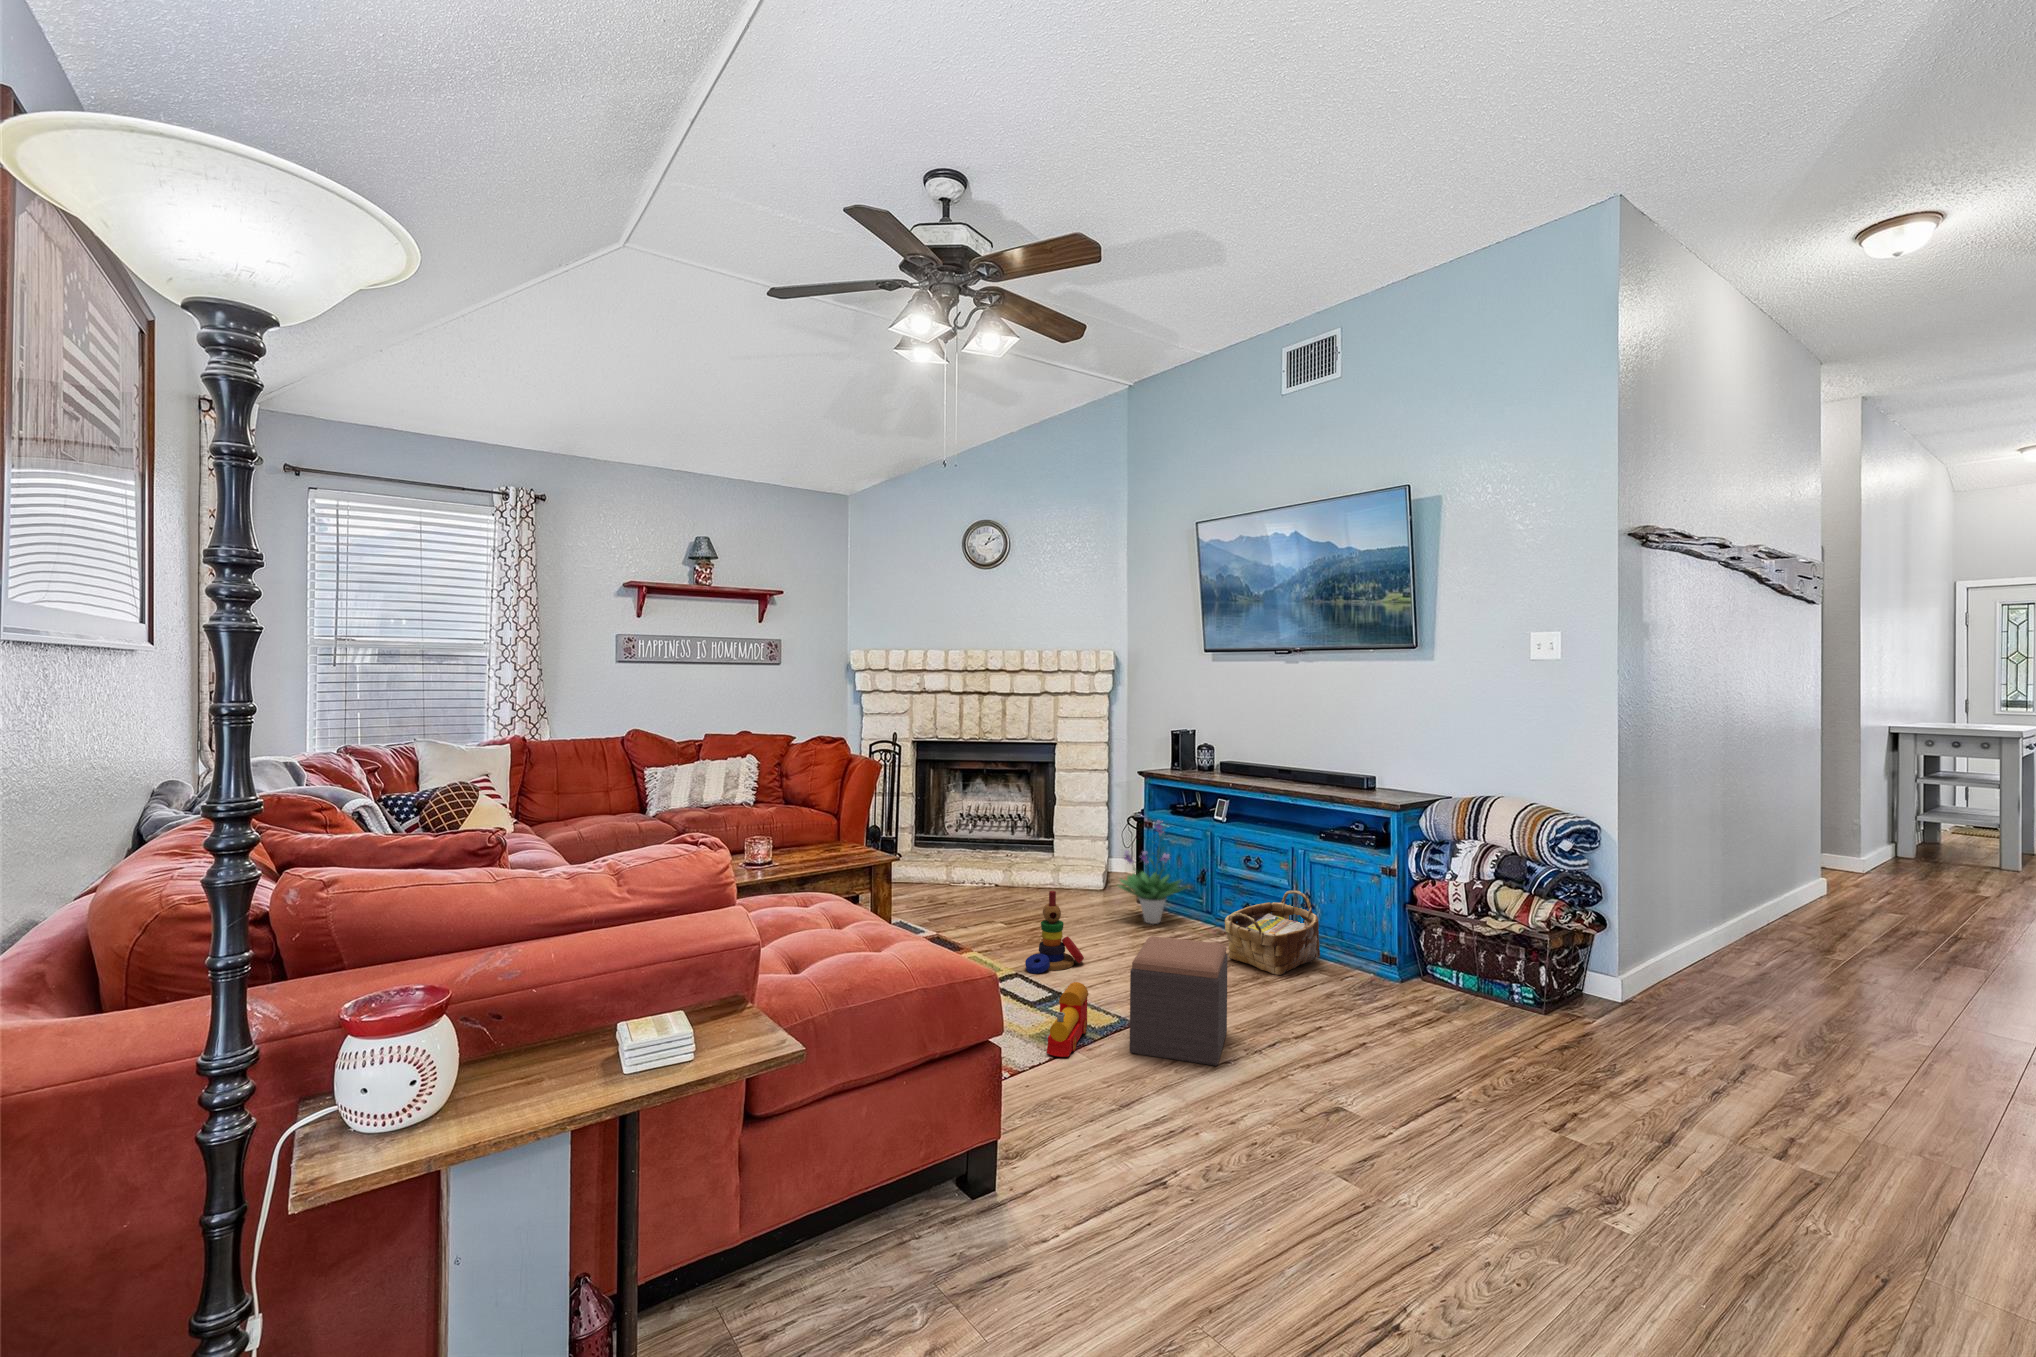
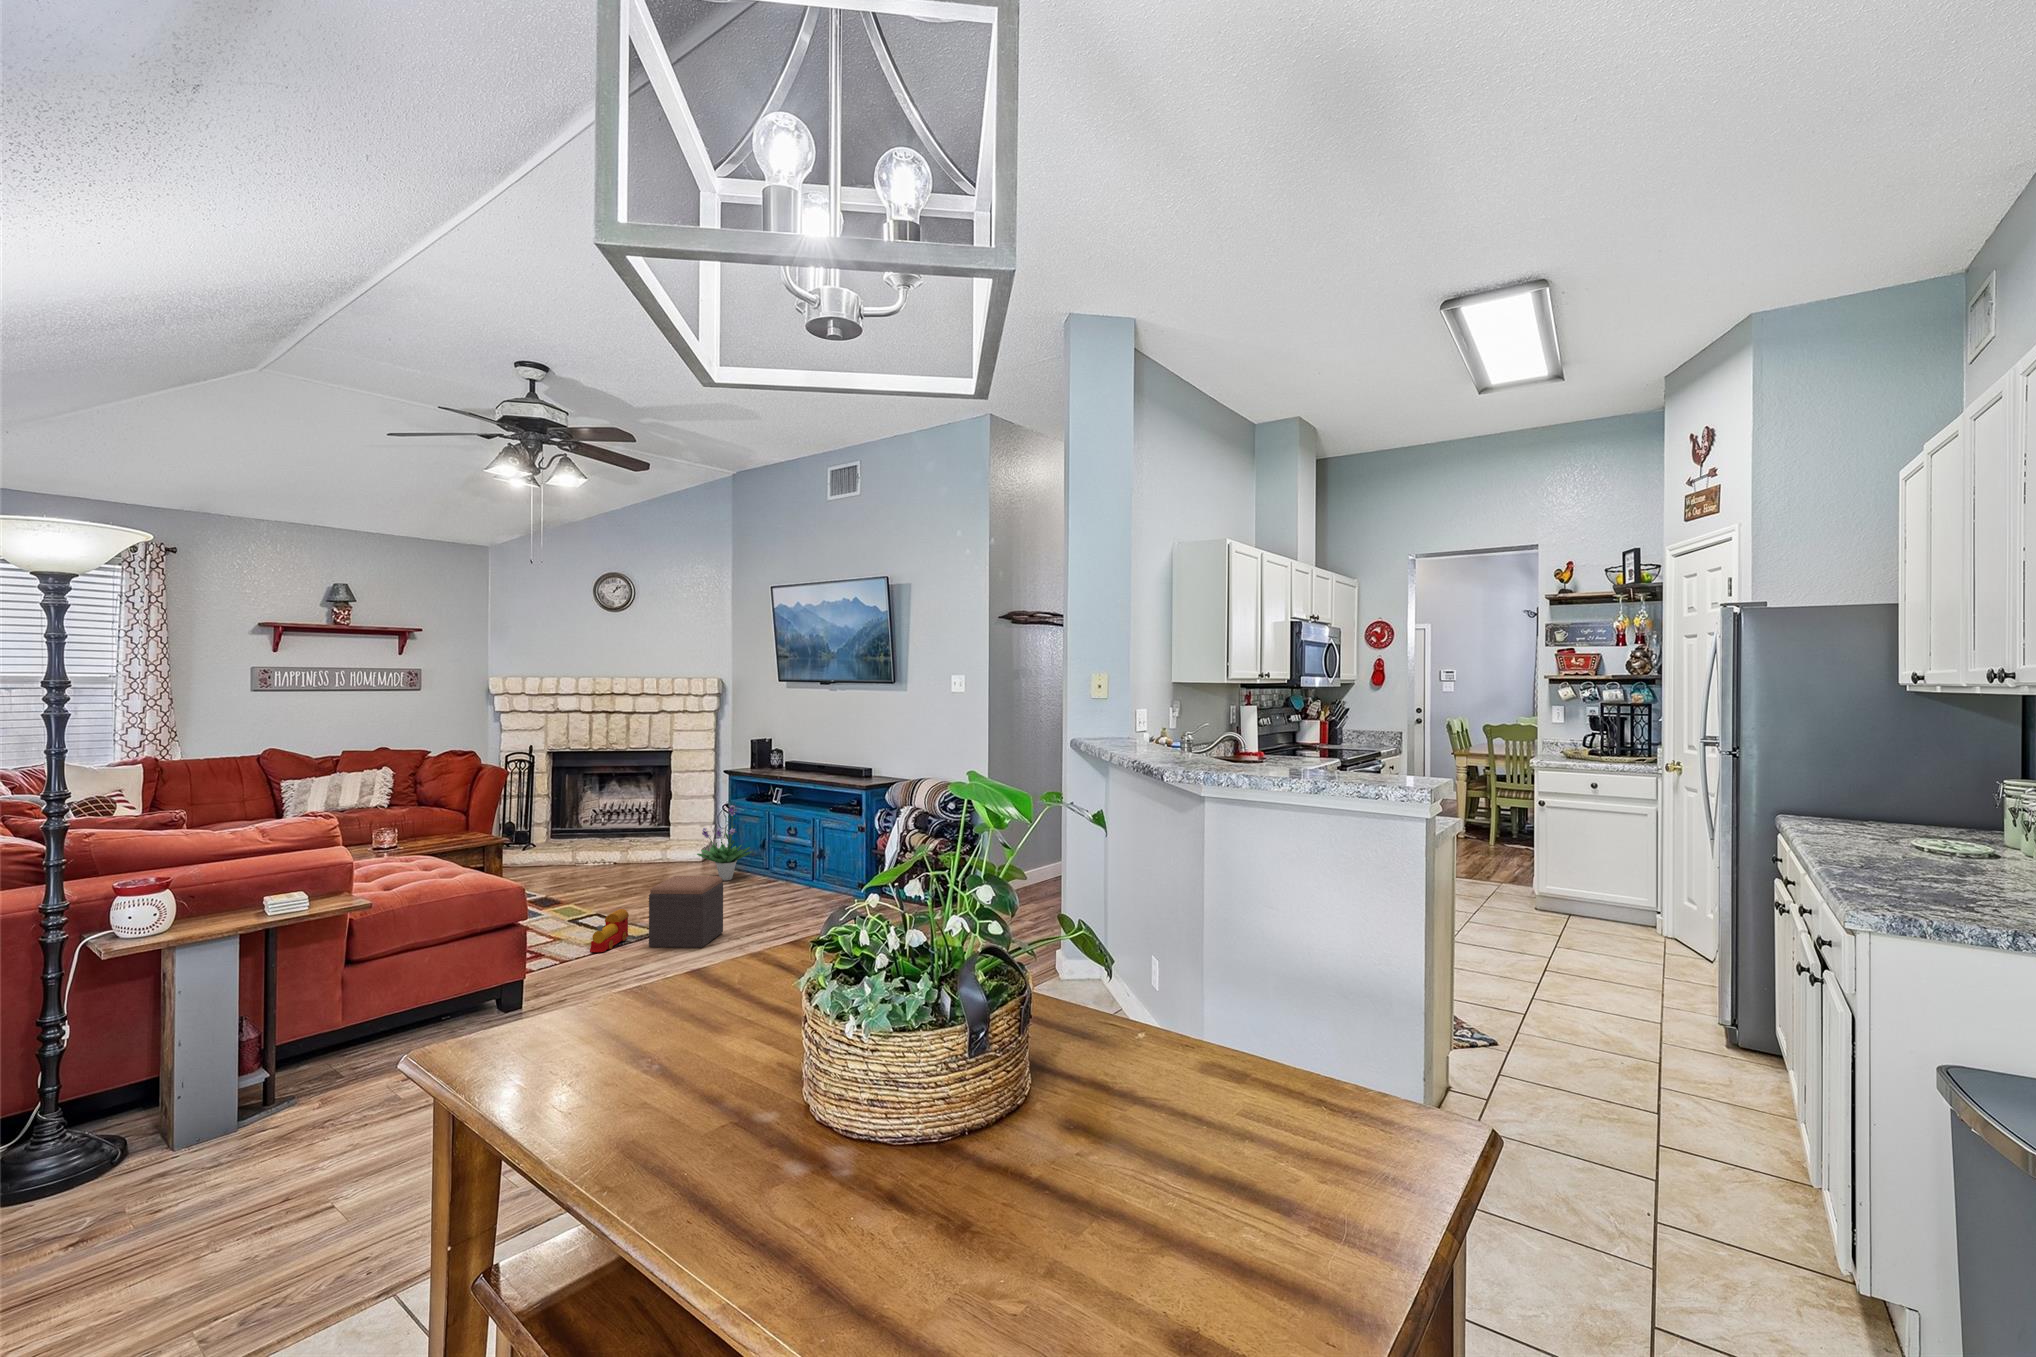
woven basket: present [1225,890,1320,975] -> none [759,847,826,902]
stacking toy: present [1025,891,1084,974] -> none [604,857,653,914]

